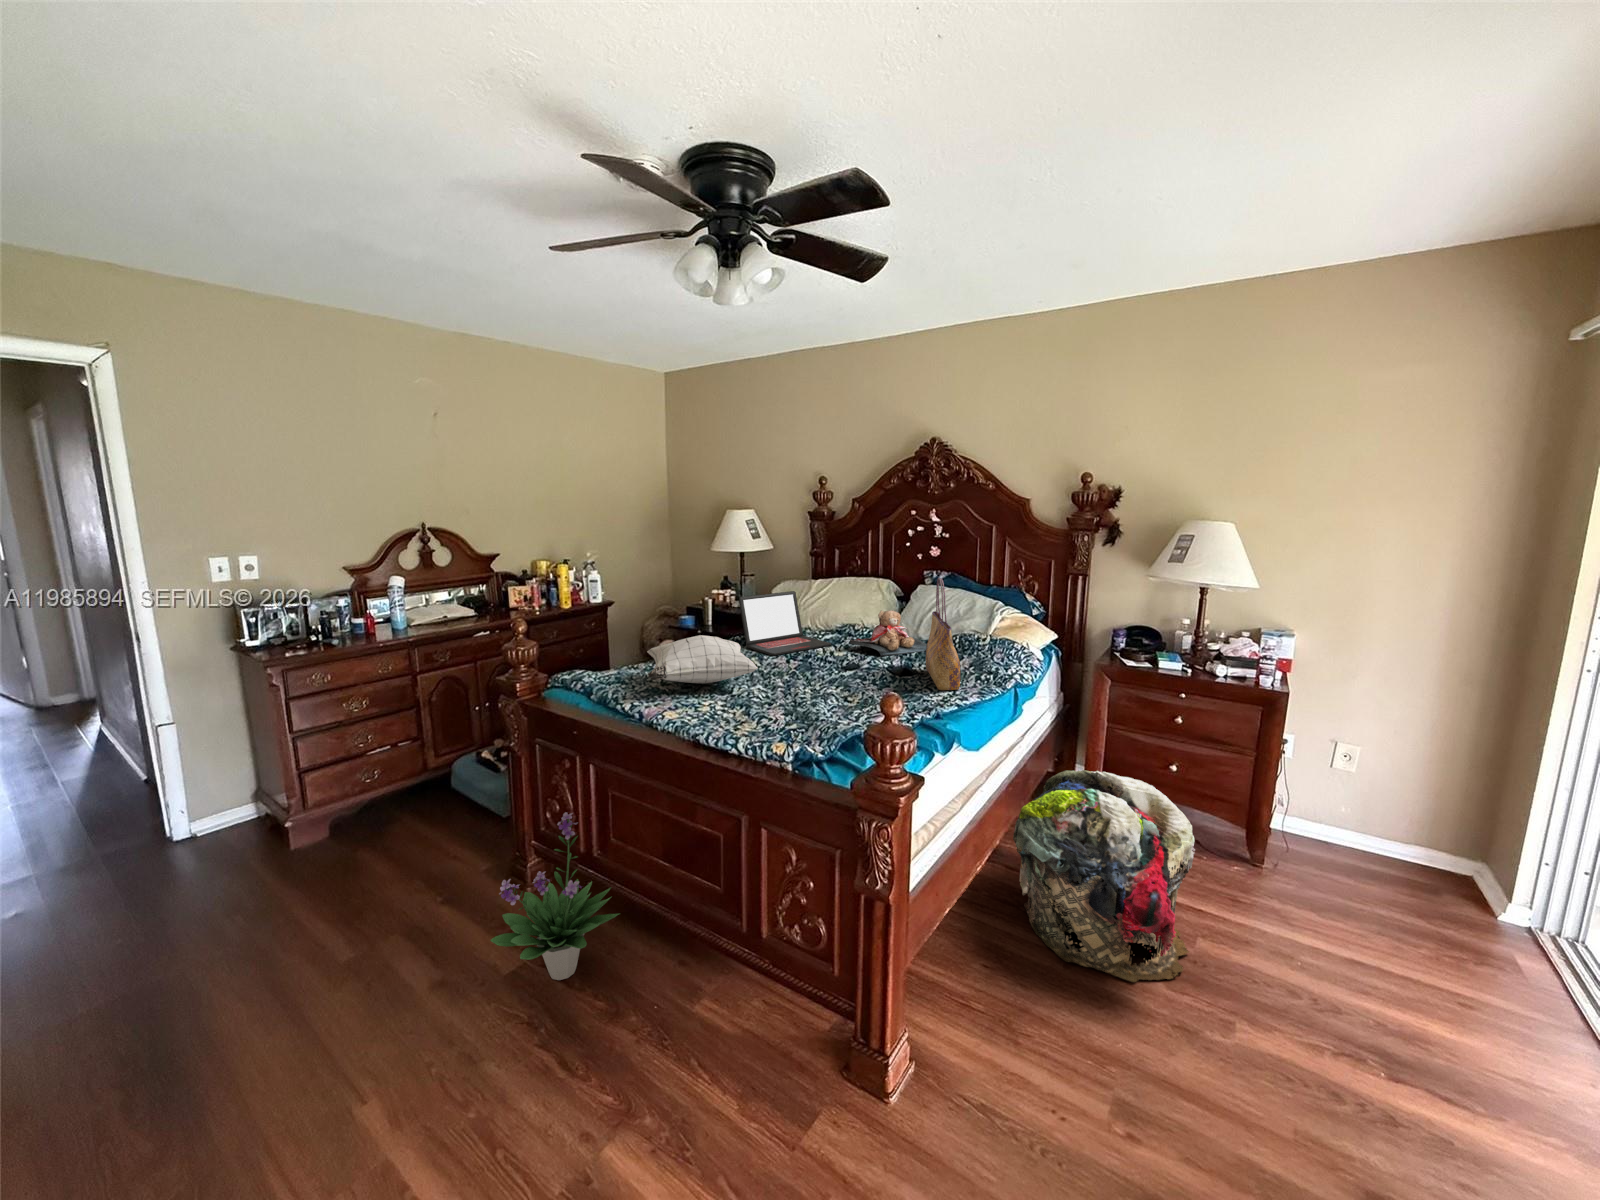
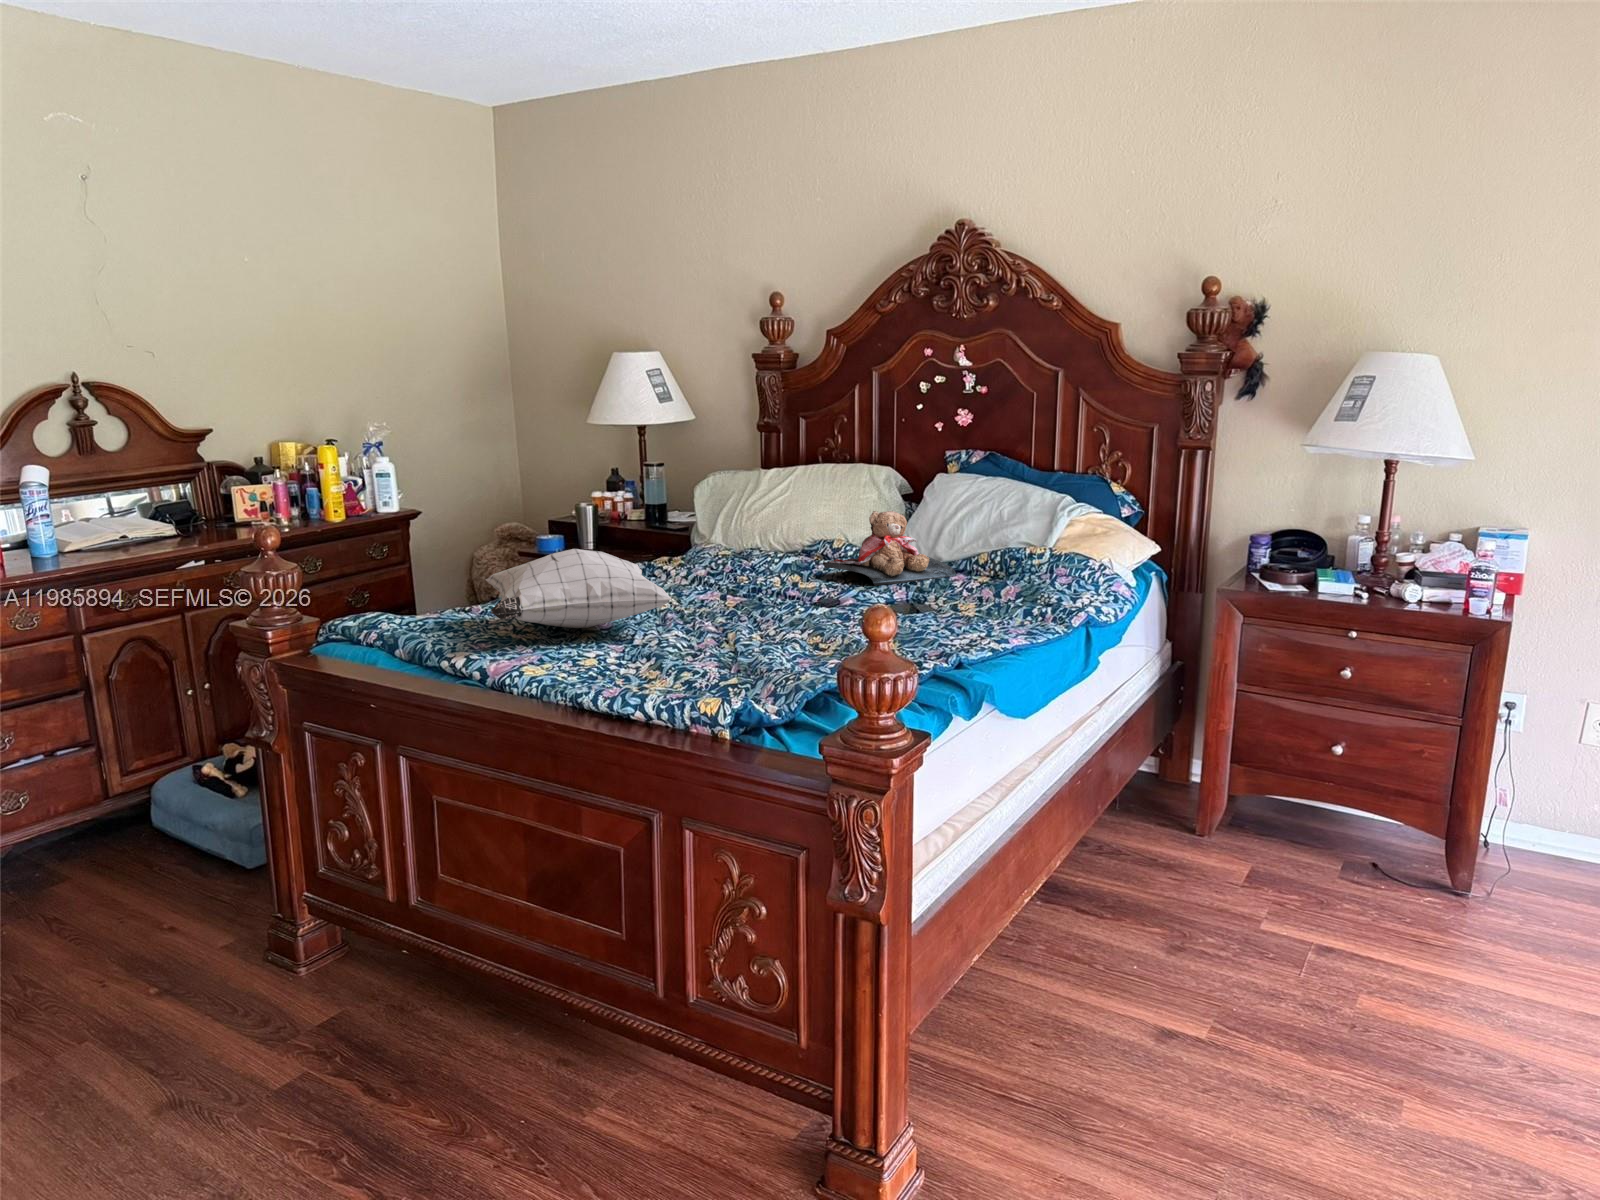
tote bag: present [926,578,960,690] -> none [946,448,999,629]
laptop: present [739,591,831,656] -> none [636,484,792,588]
laundry basket: present [1013,770,1195,982] -> none [1083,749,1355,1057]
potted plant: present [490,812,619,980] -> none [254,828,462,1090]

